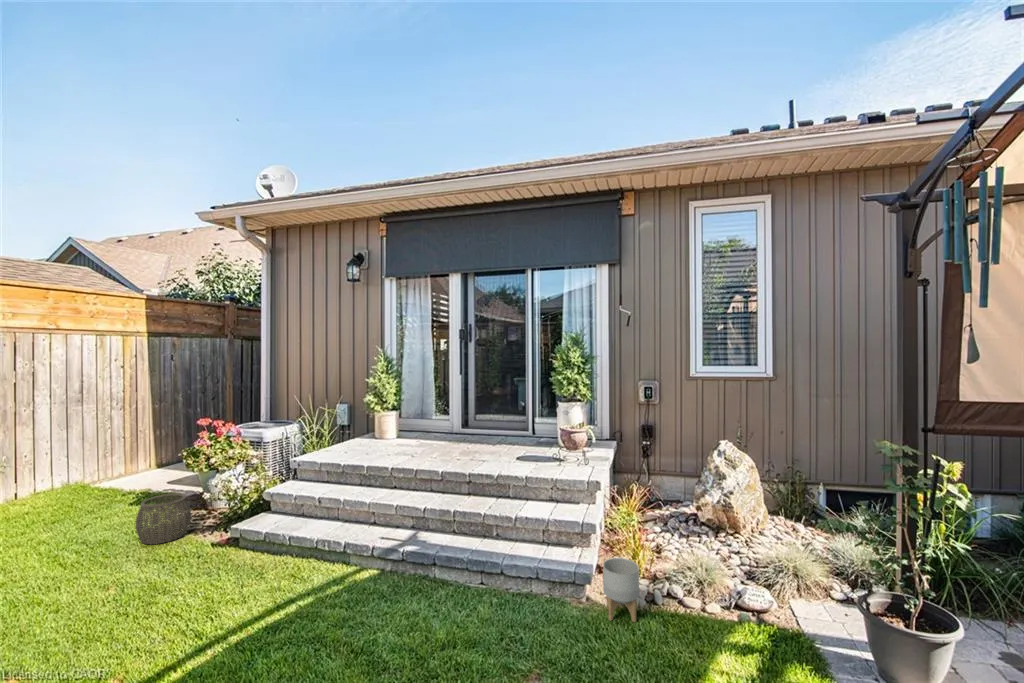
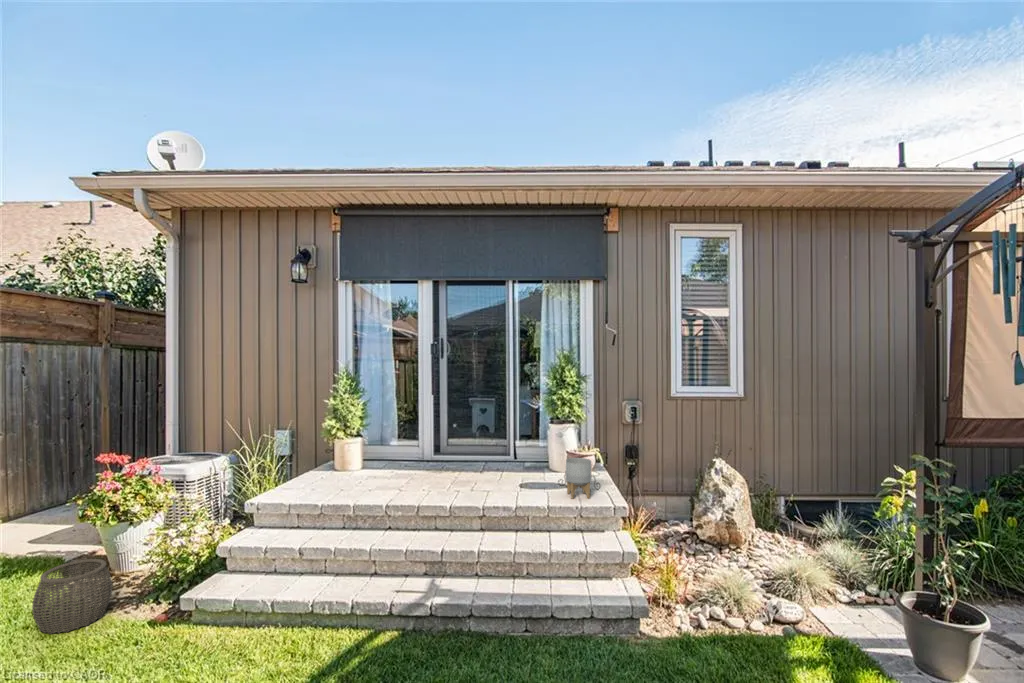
planter: present [603,558,639,622] -> present [566,458,591,499]

